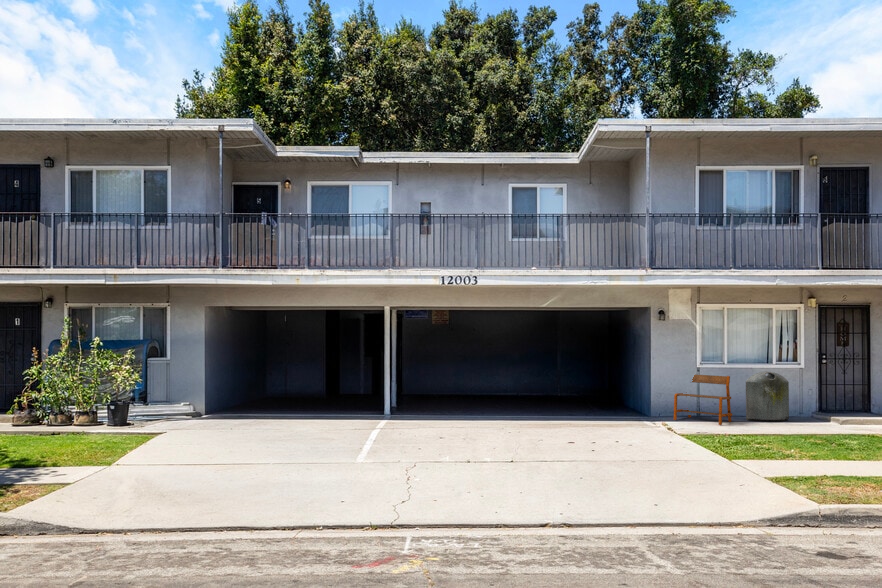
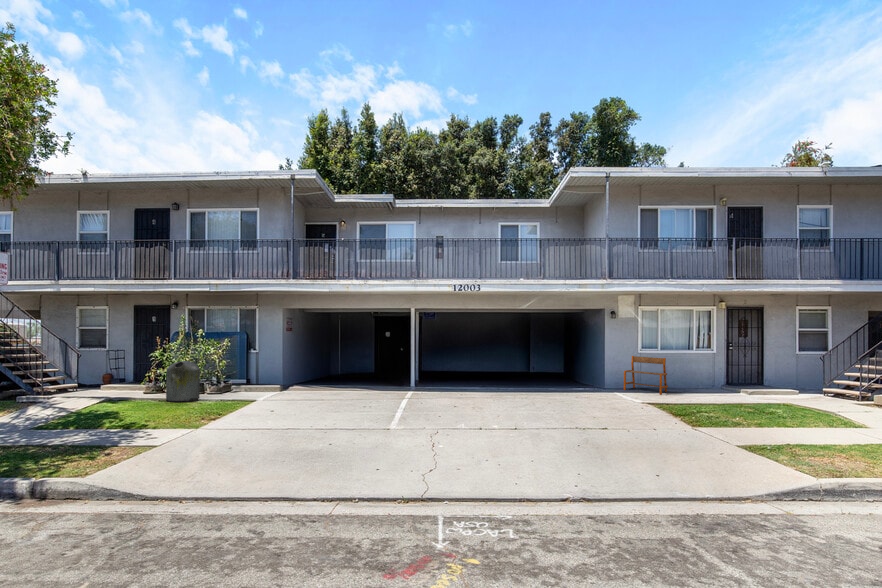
trash can: present [746,371,789,422] -> present [166,361,200,402]

